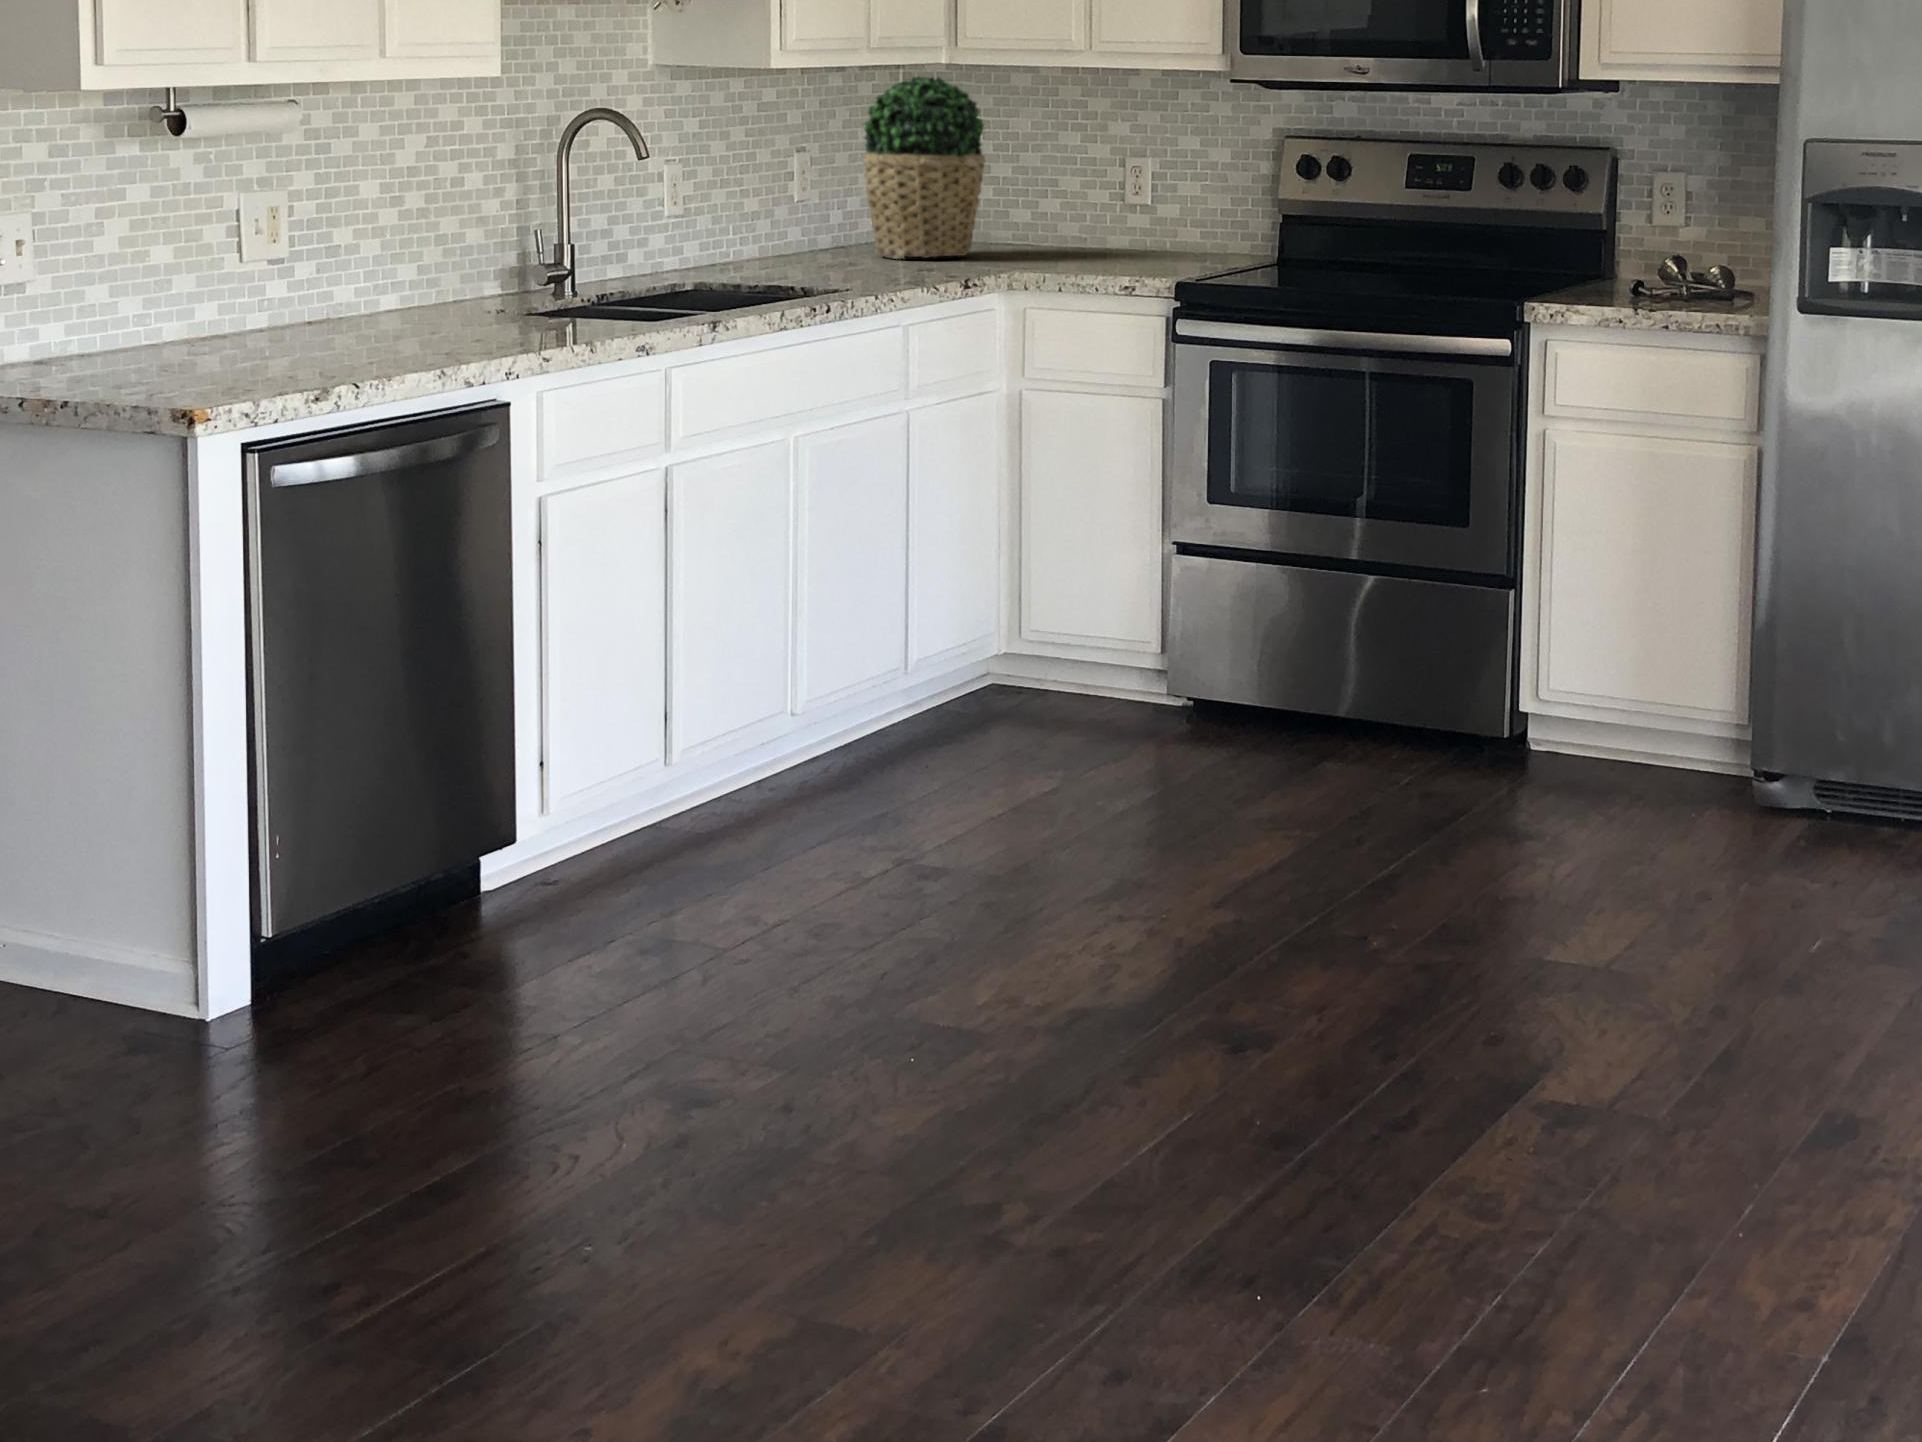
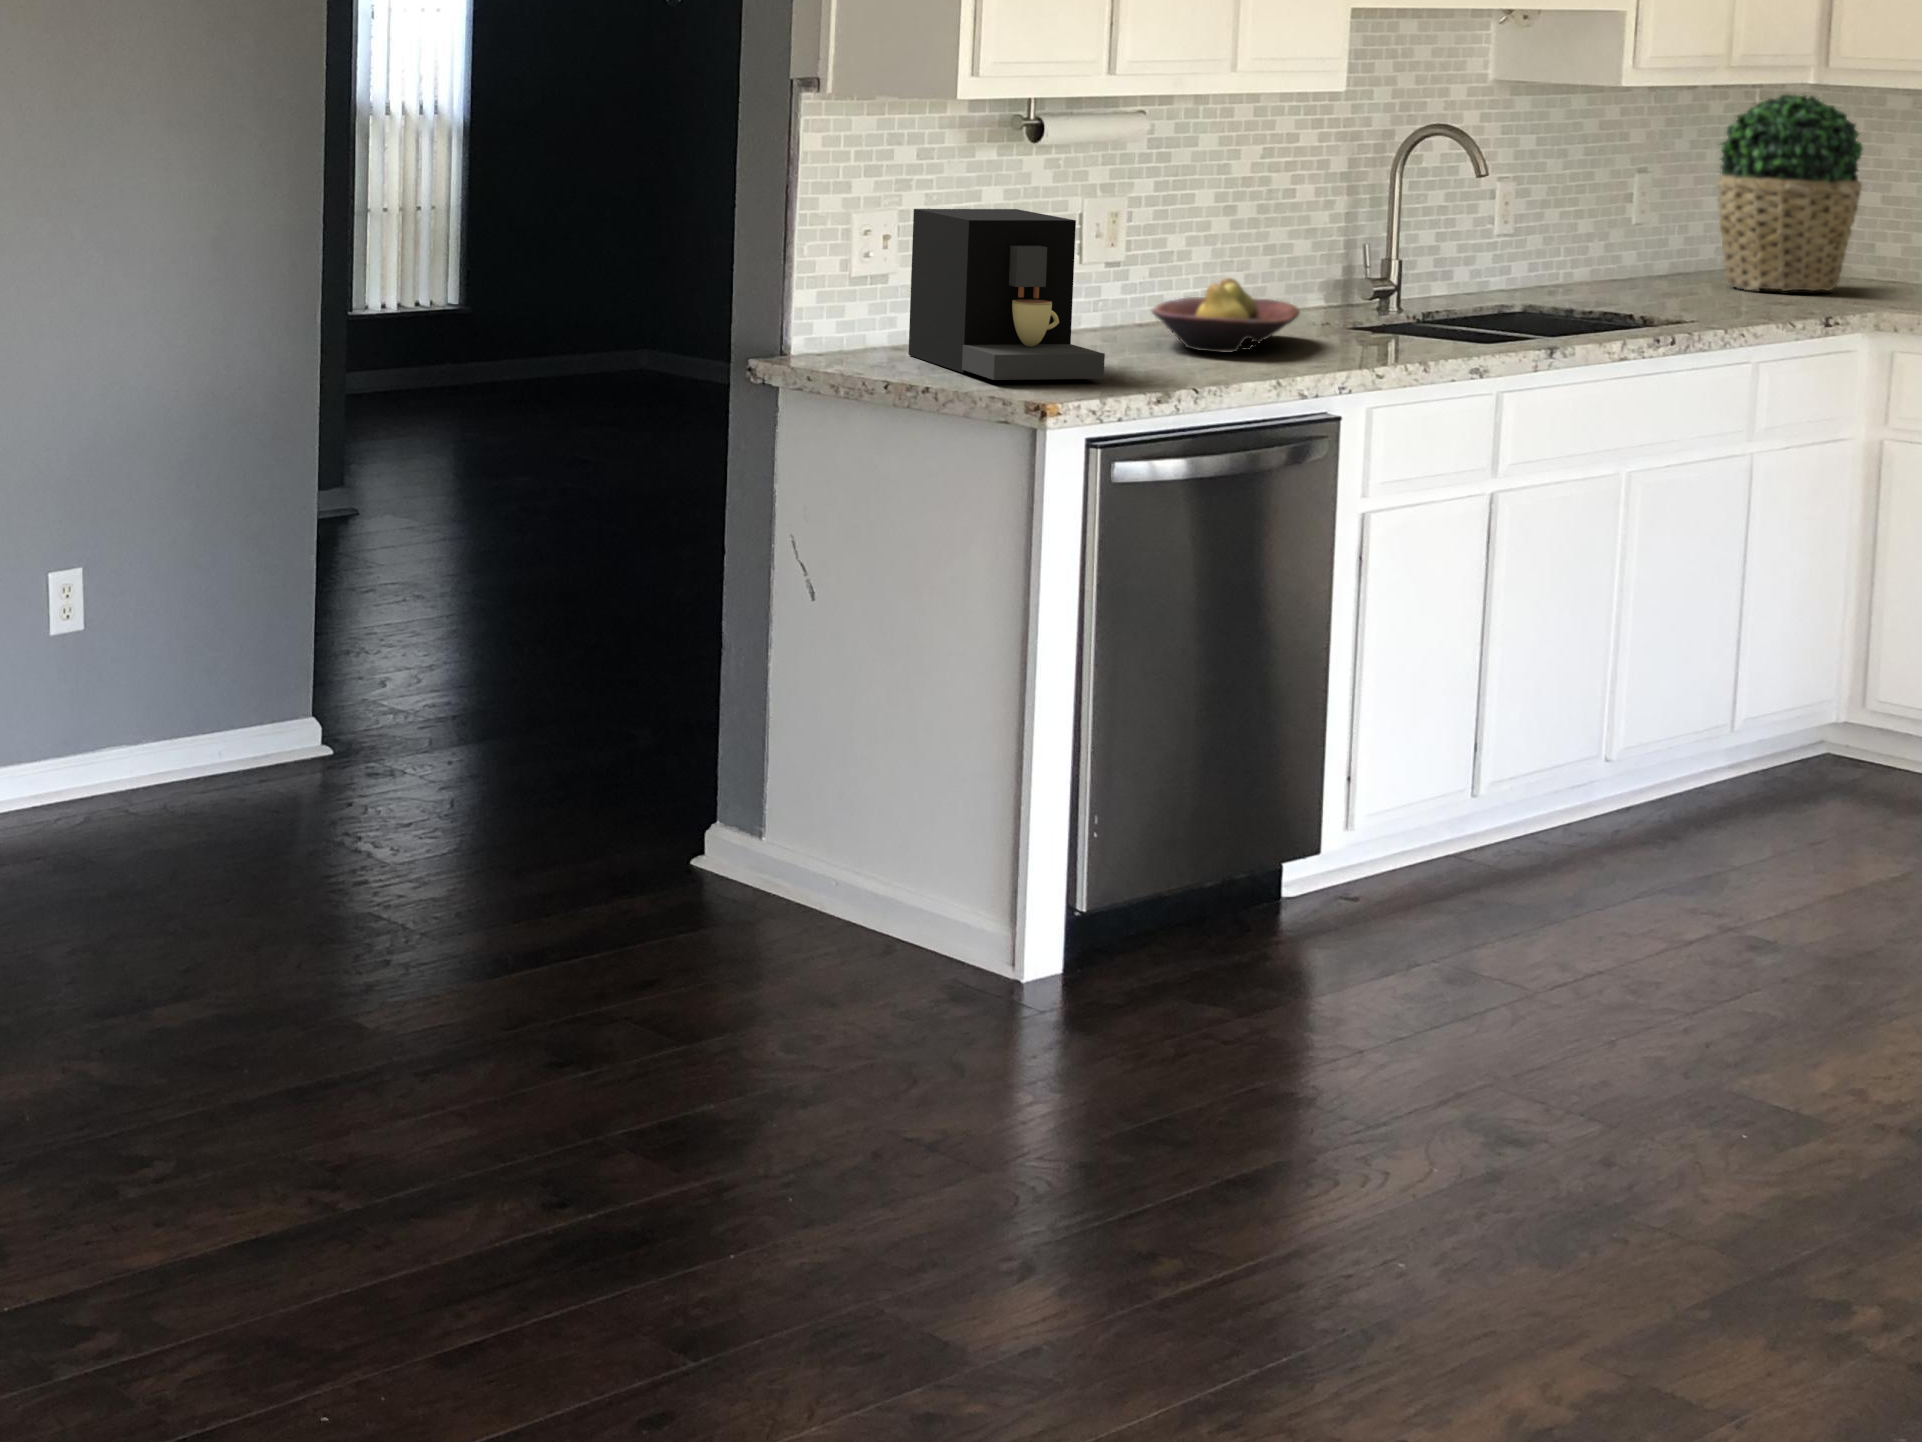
coffee maker: none [44,206,260,389] -> present [908,209,1105,380]
fruit bowl: none [317,269,471,345] -> present [1152,278,1300,353]

